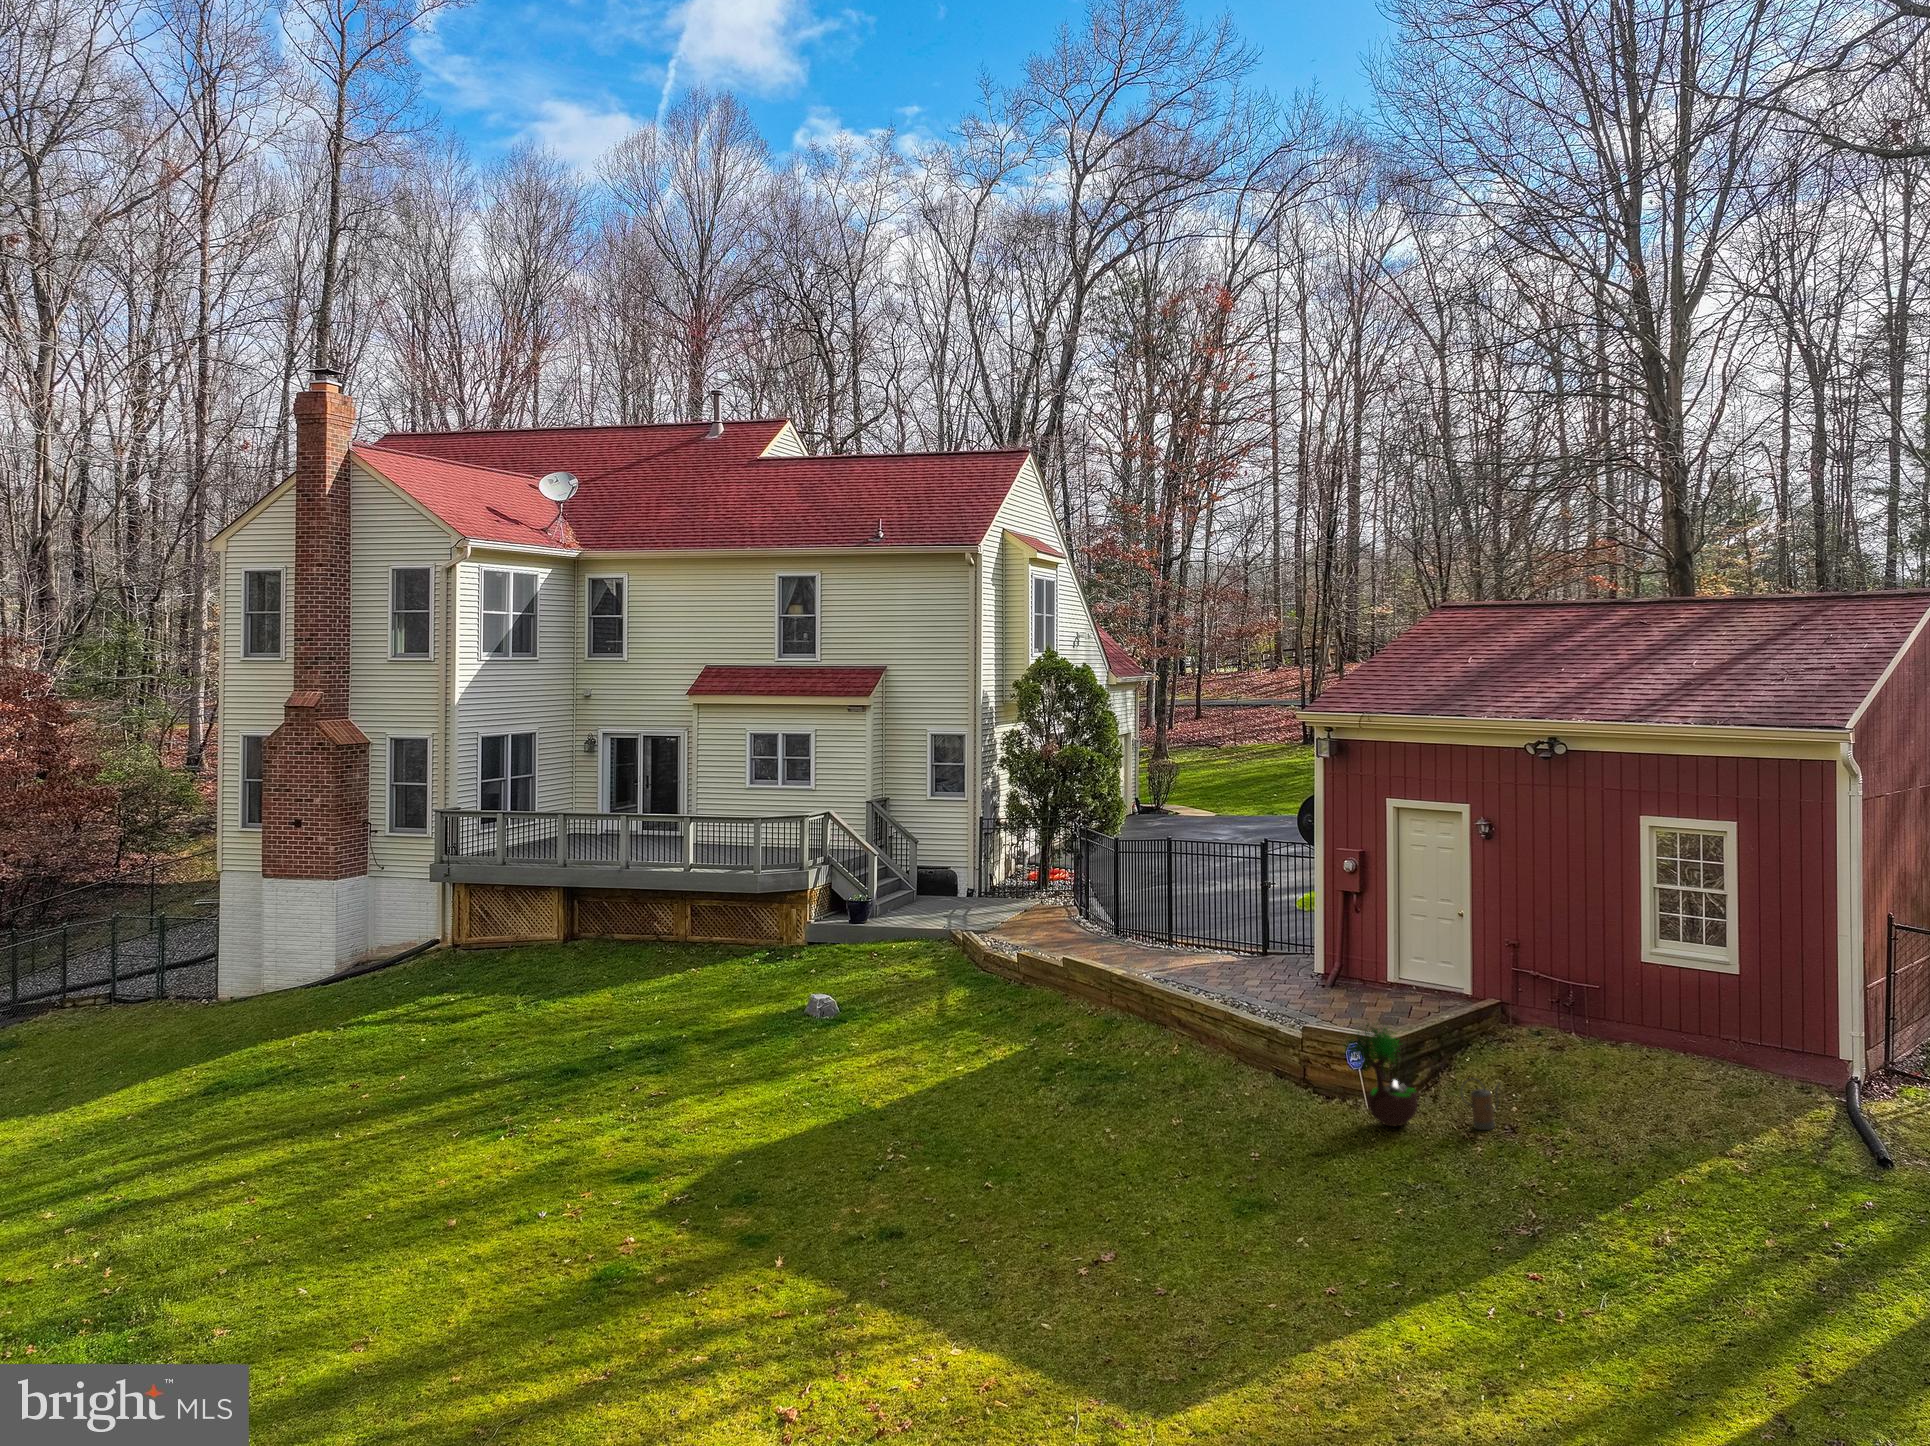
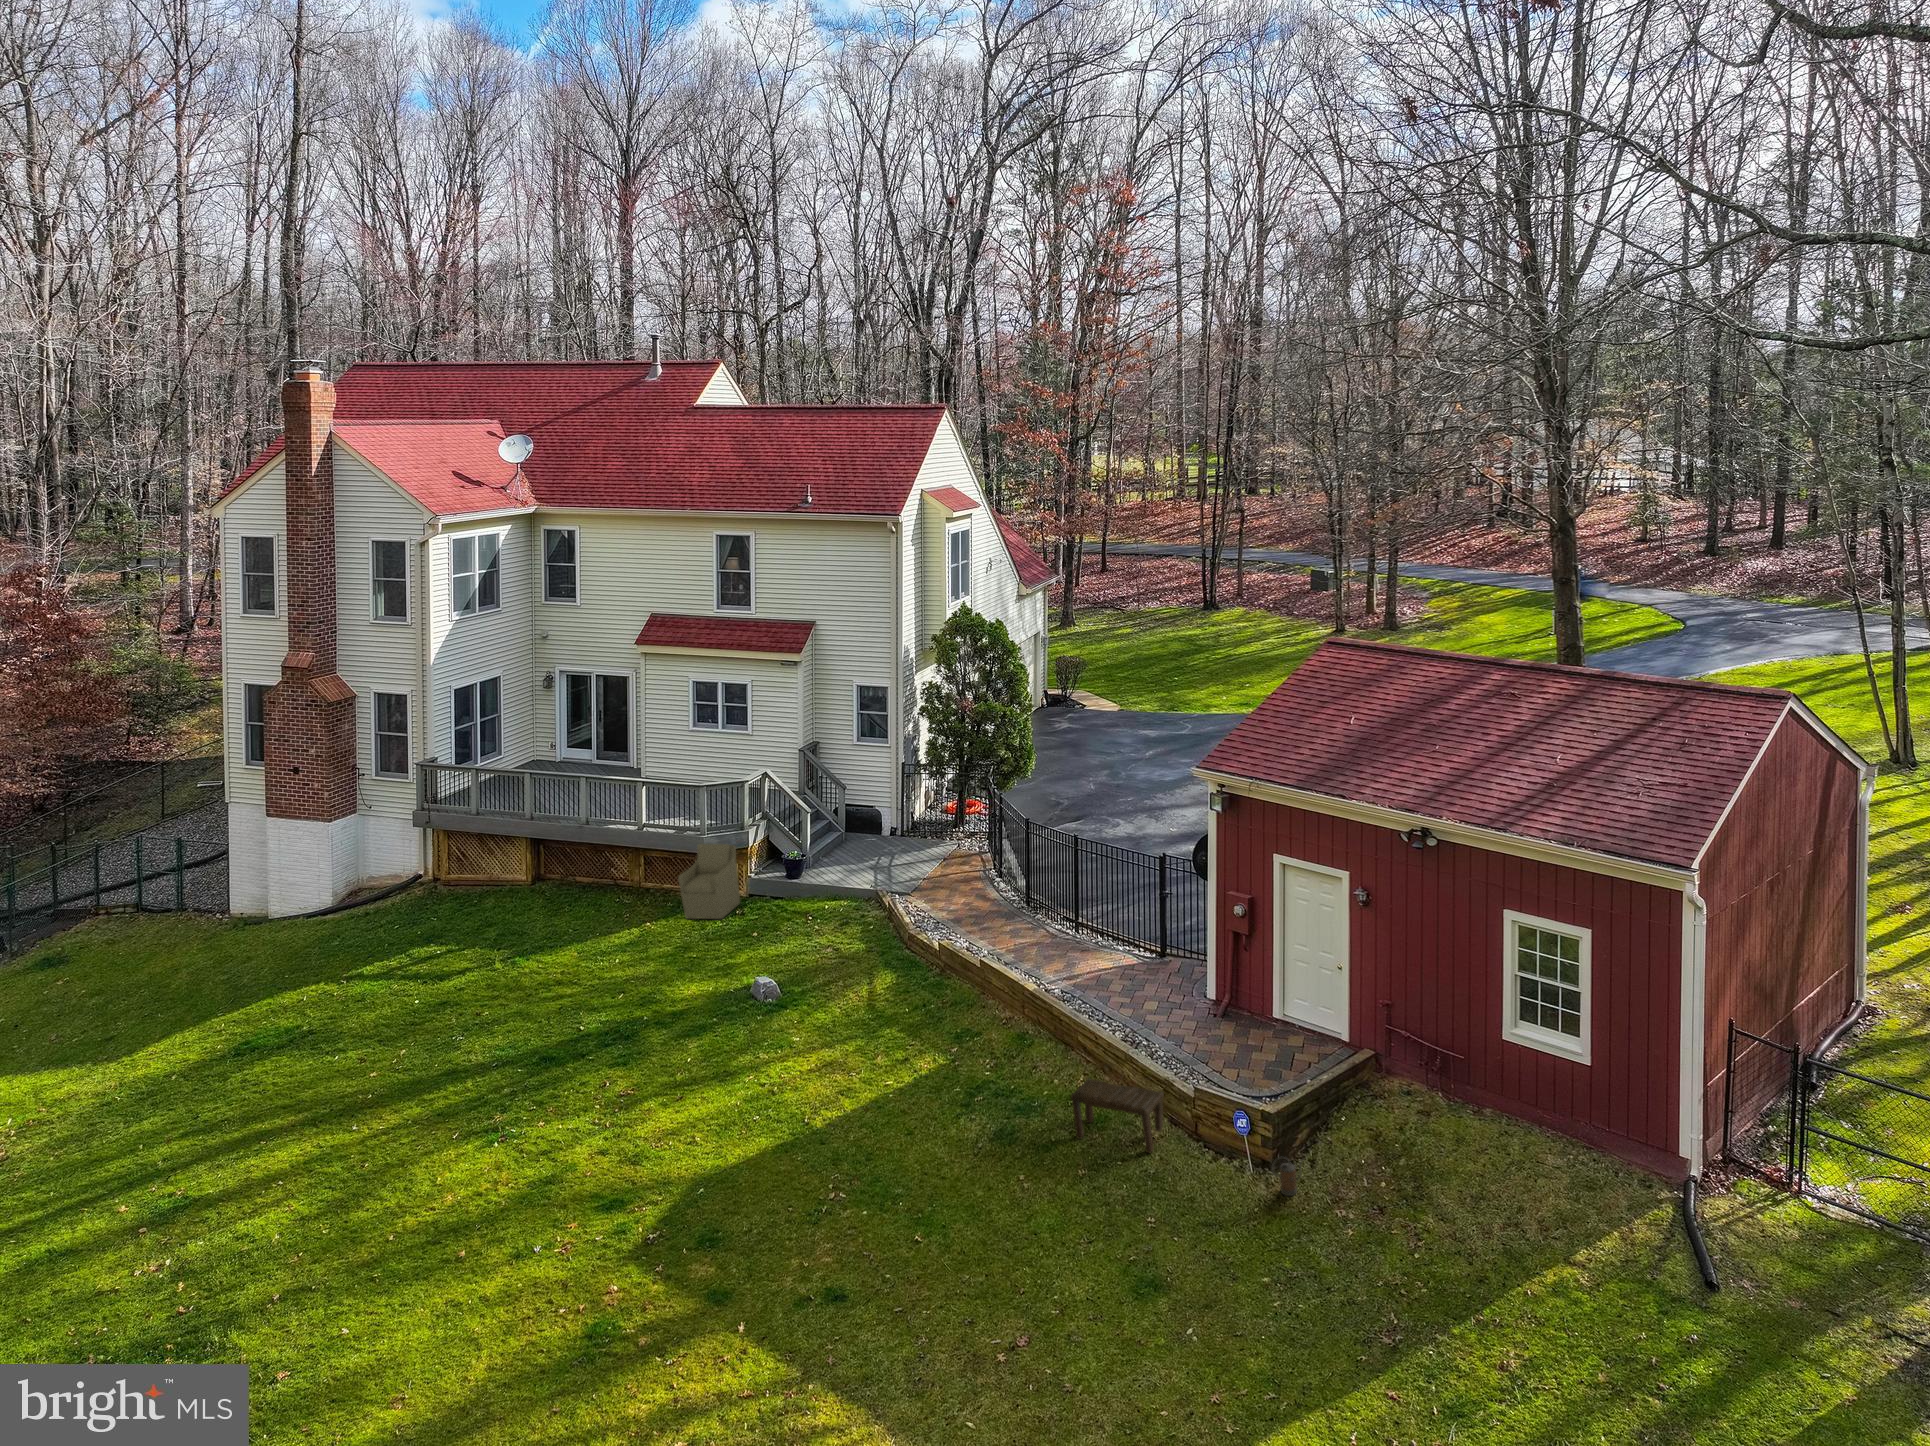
chair: none [724,882,795,968] -> present [678,844,740,919]
potted tree: present [1344,1024,1417,1126] -> none [1178,1104,1239,1187]
bench: none [1199,1029,1316,1106] -> present [1071,1079,1164,1153]

